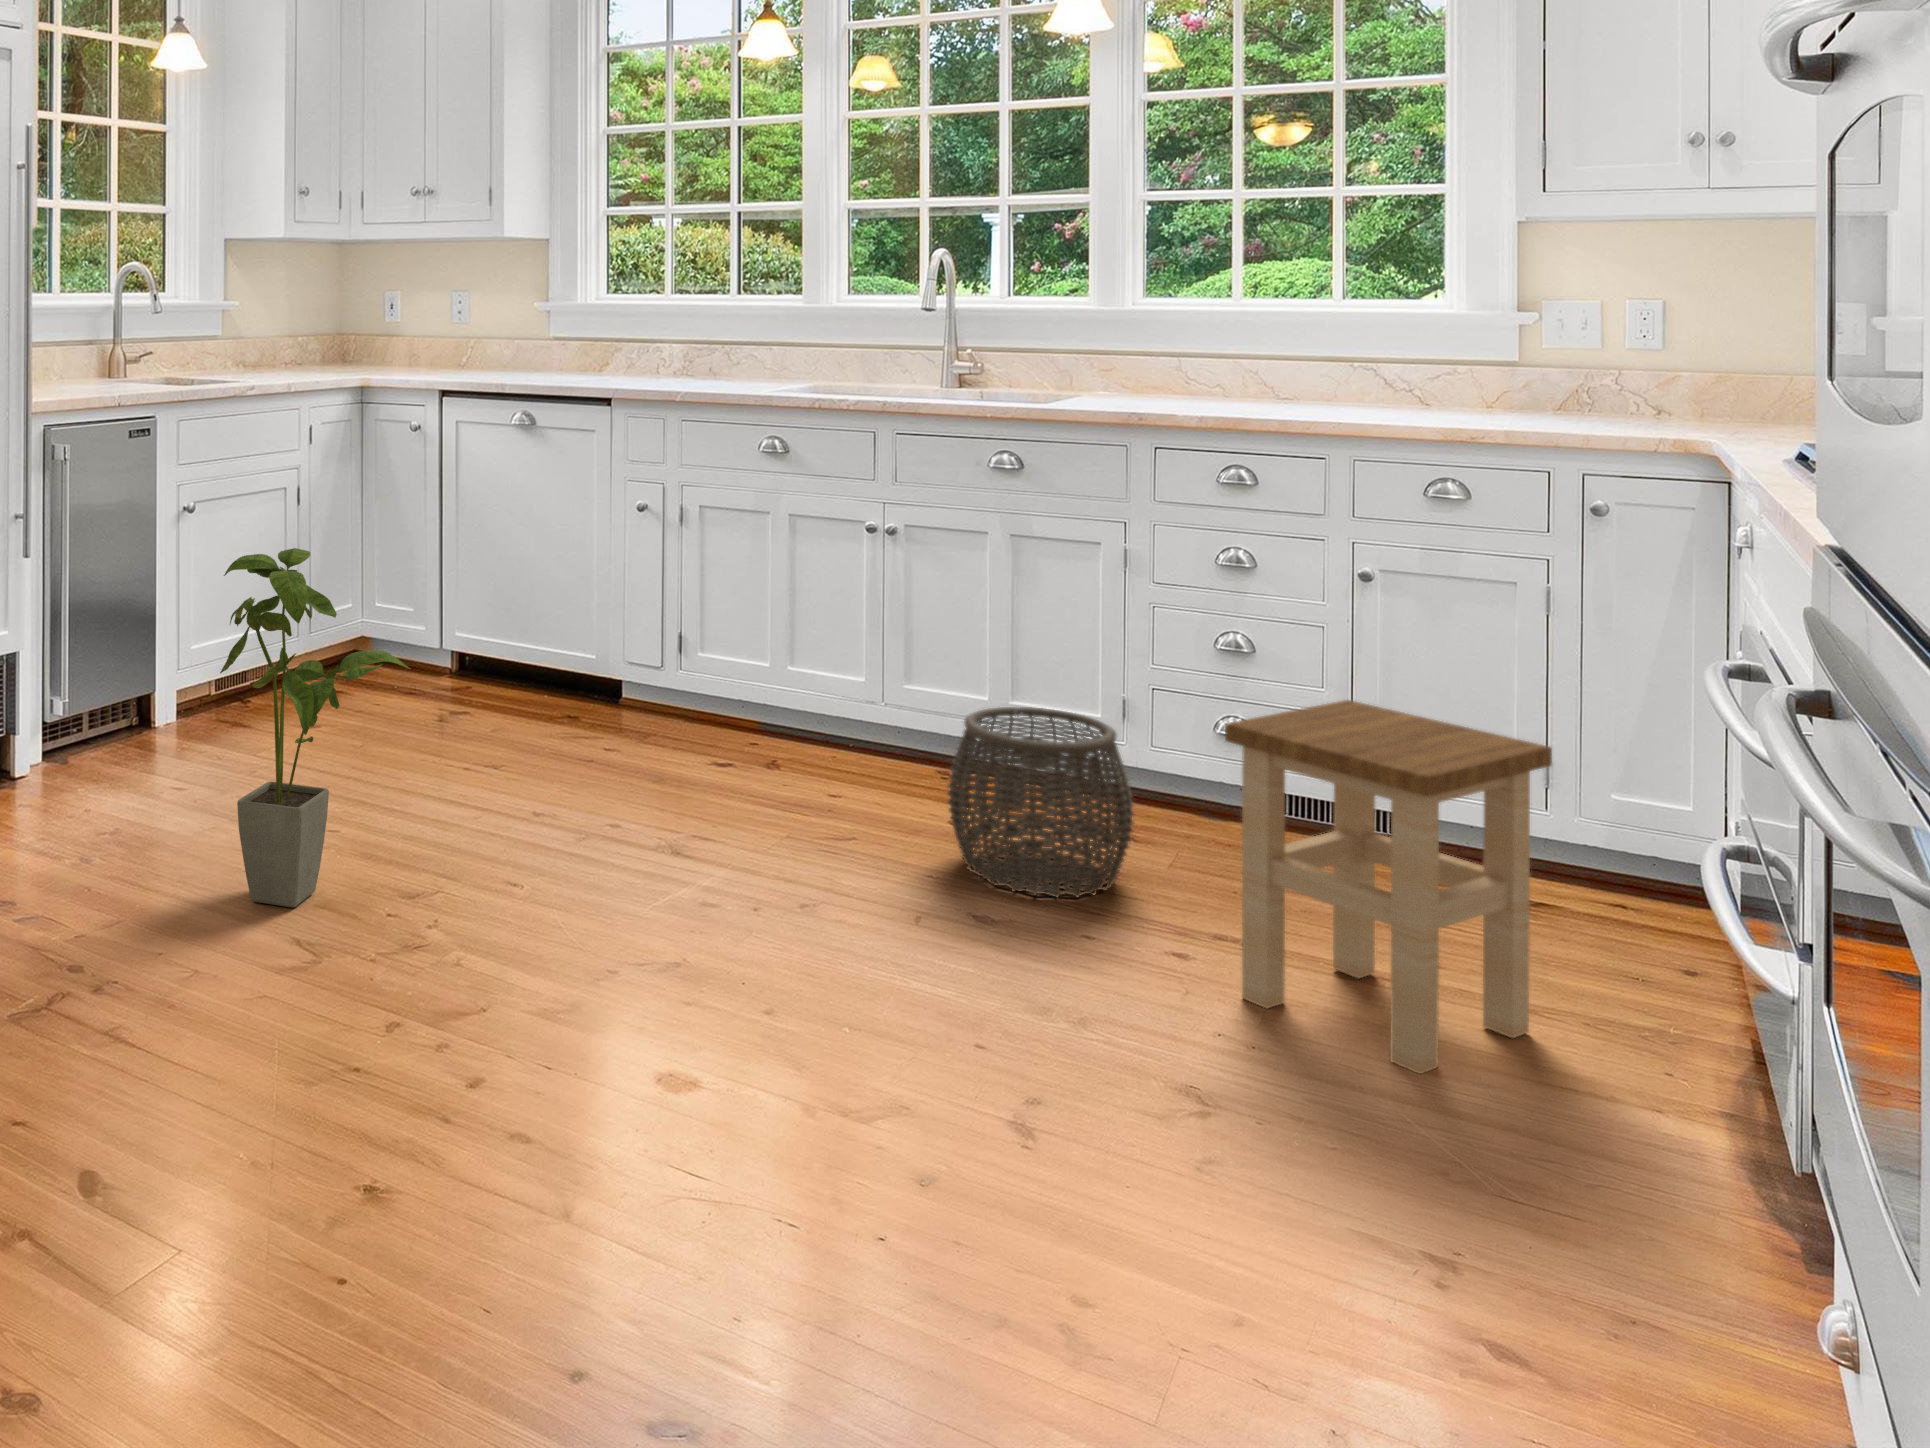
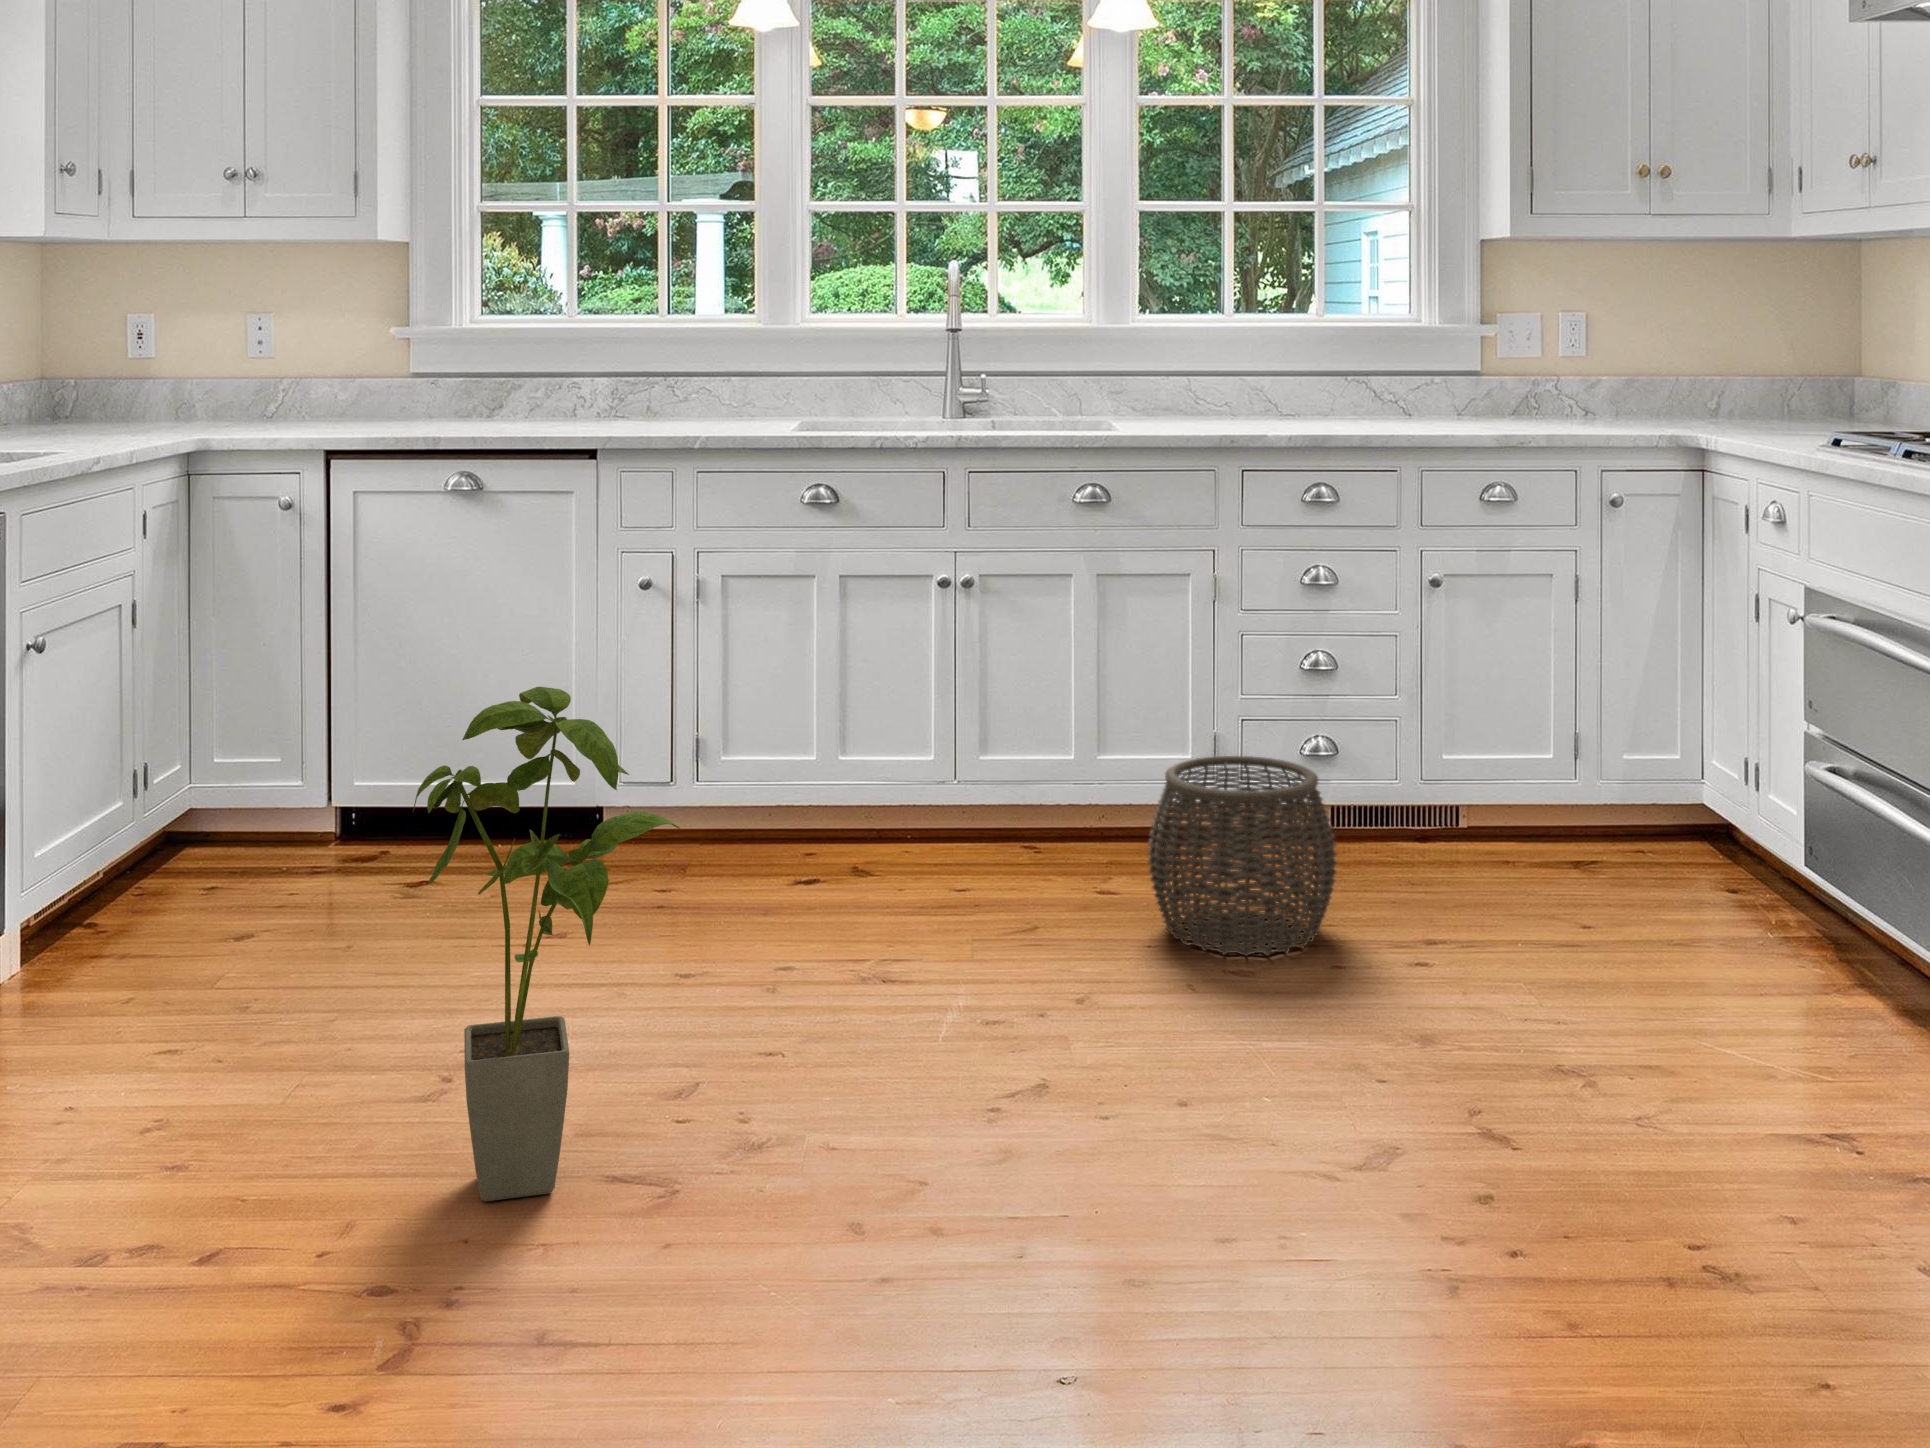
stool: present [1225,700,1552,1074] -> none [1519,701,1744,1036]

